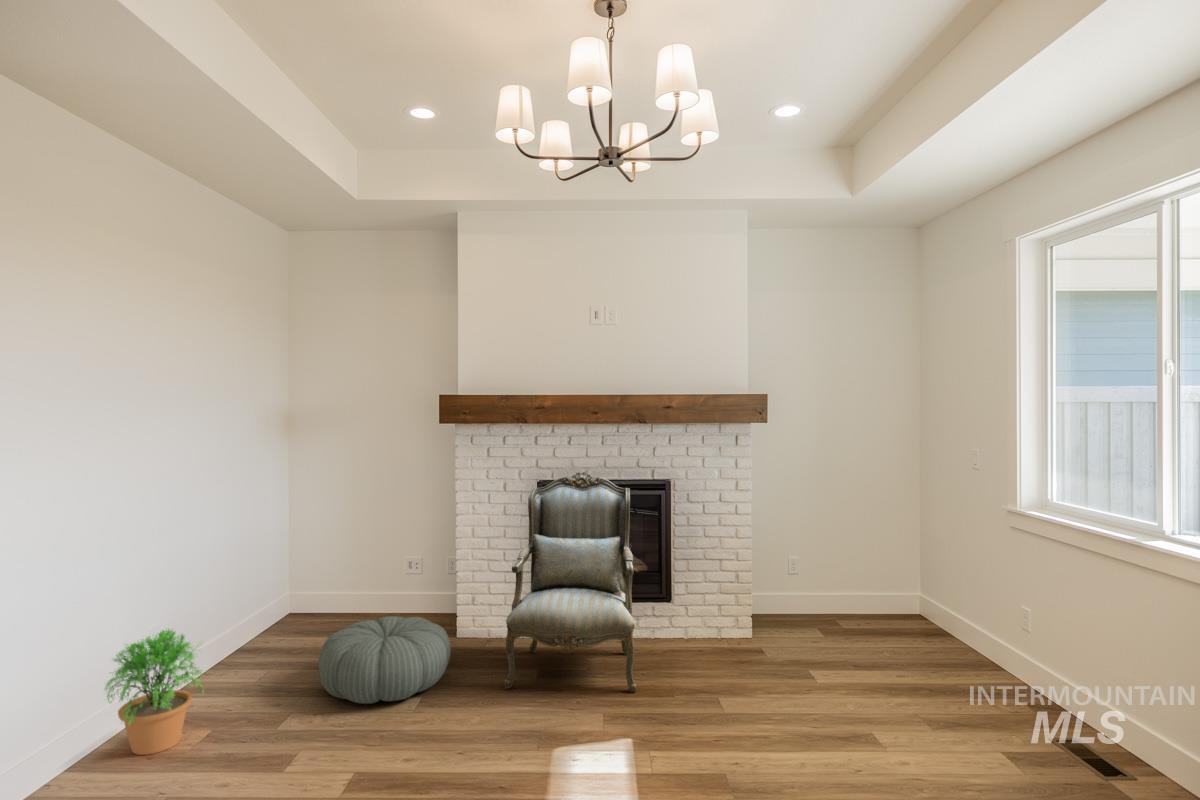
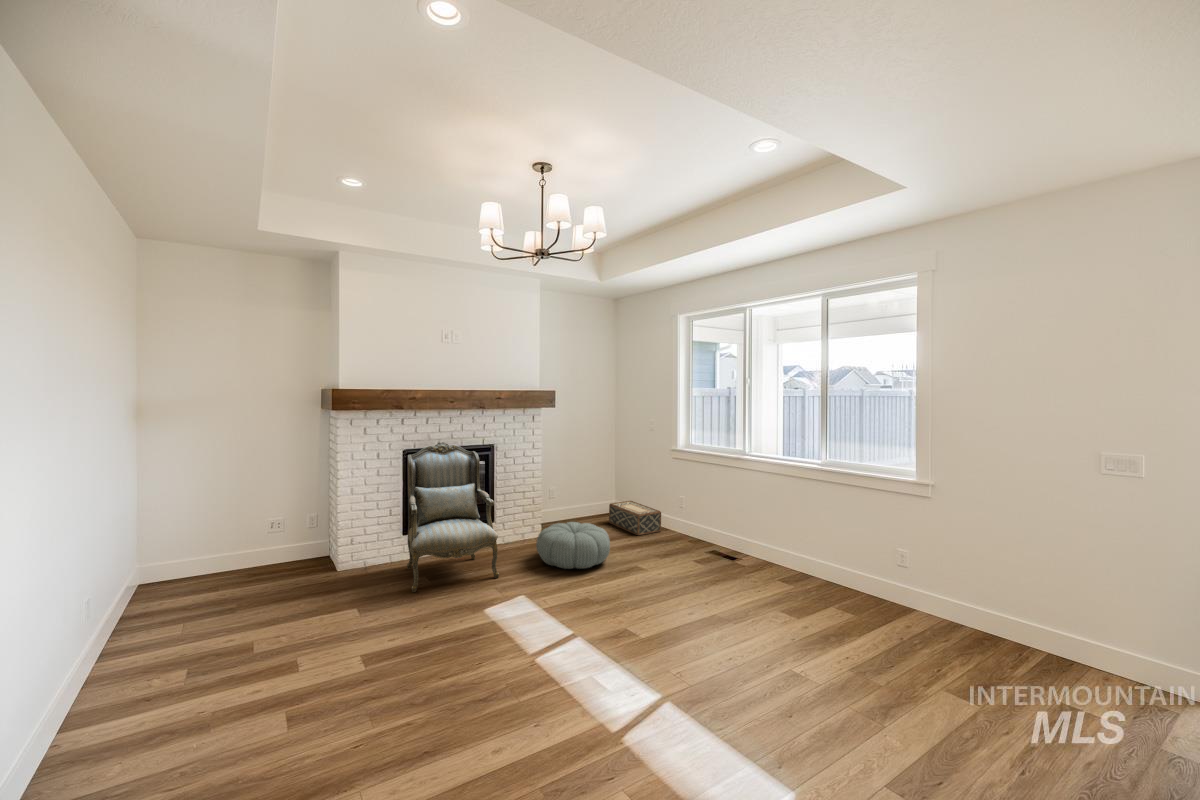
woven basket: none [892,597,990,665] -> present [609,501,661,535]
pouf: present [318,616,451,704] -> present [536,522,610,569]
potted plant: present [105,630,204,755] -> none [89,592,191,702]

